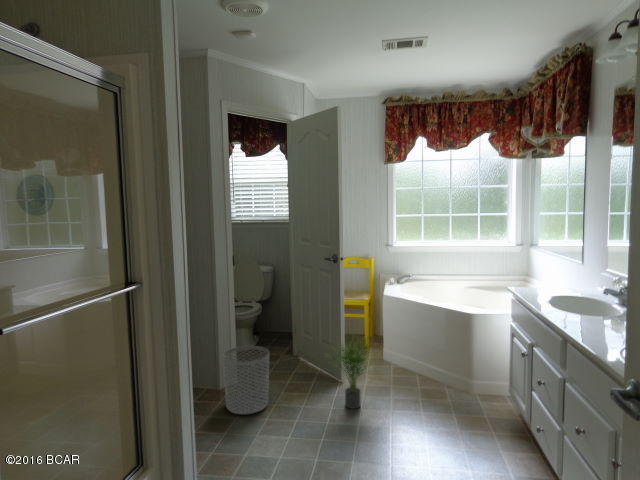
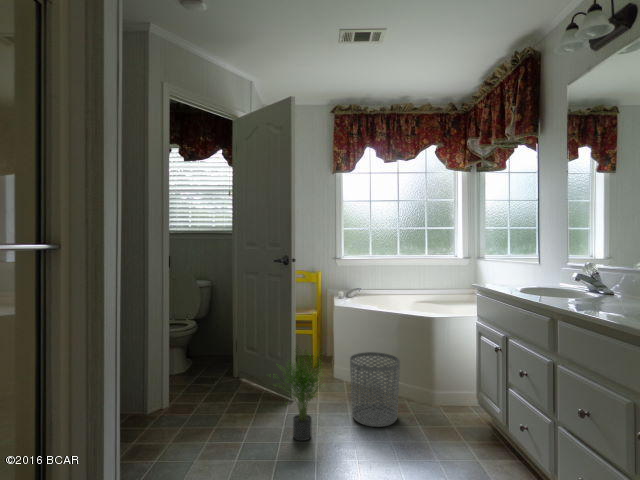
waste bin: present [223,346,269,414] -> present [350,352,400,427]

